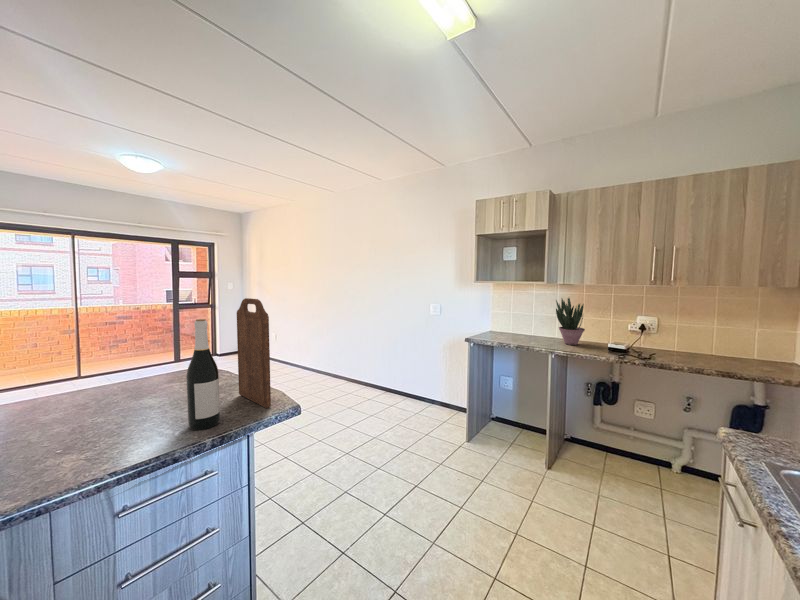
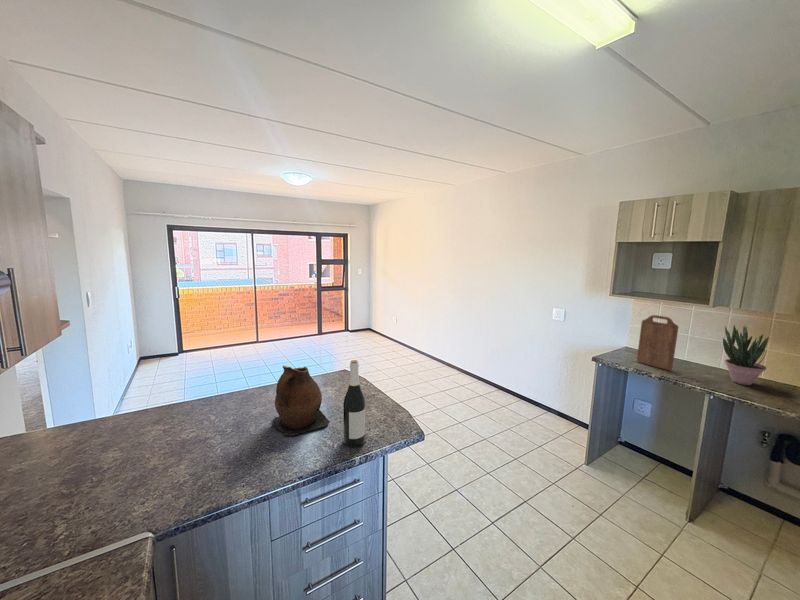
cutting board: present [237,298,271,408] -> present [637,315,678,371]
ceramic pitcher: none [71,339,170,434] -> present [272,366,329,436]

